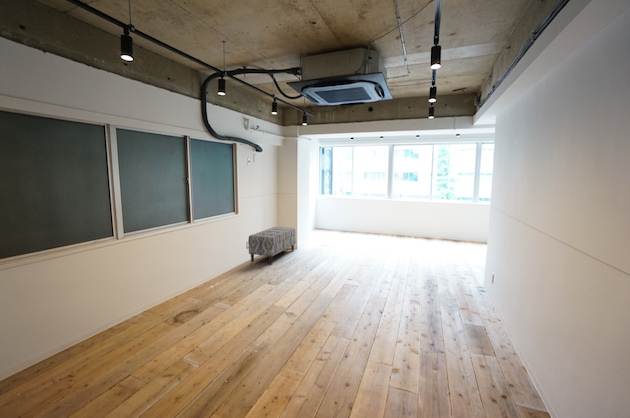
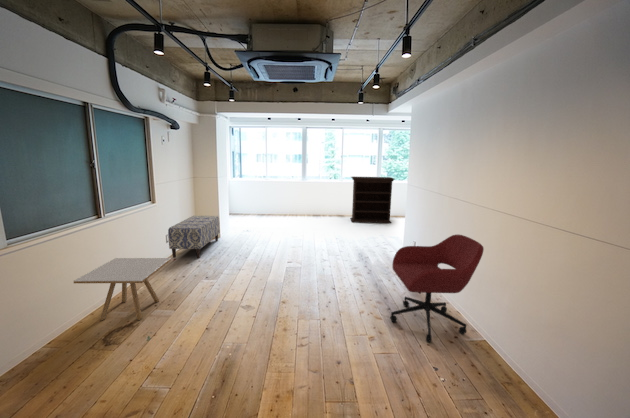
bookshelf: none [436,195,491,249] -> present [350,177,395,223]
side table: none [163,256,236,308] -> present [74,258,171,320]
office chair: none [427,265,544,391] -> present [390,235,484,342]

